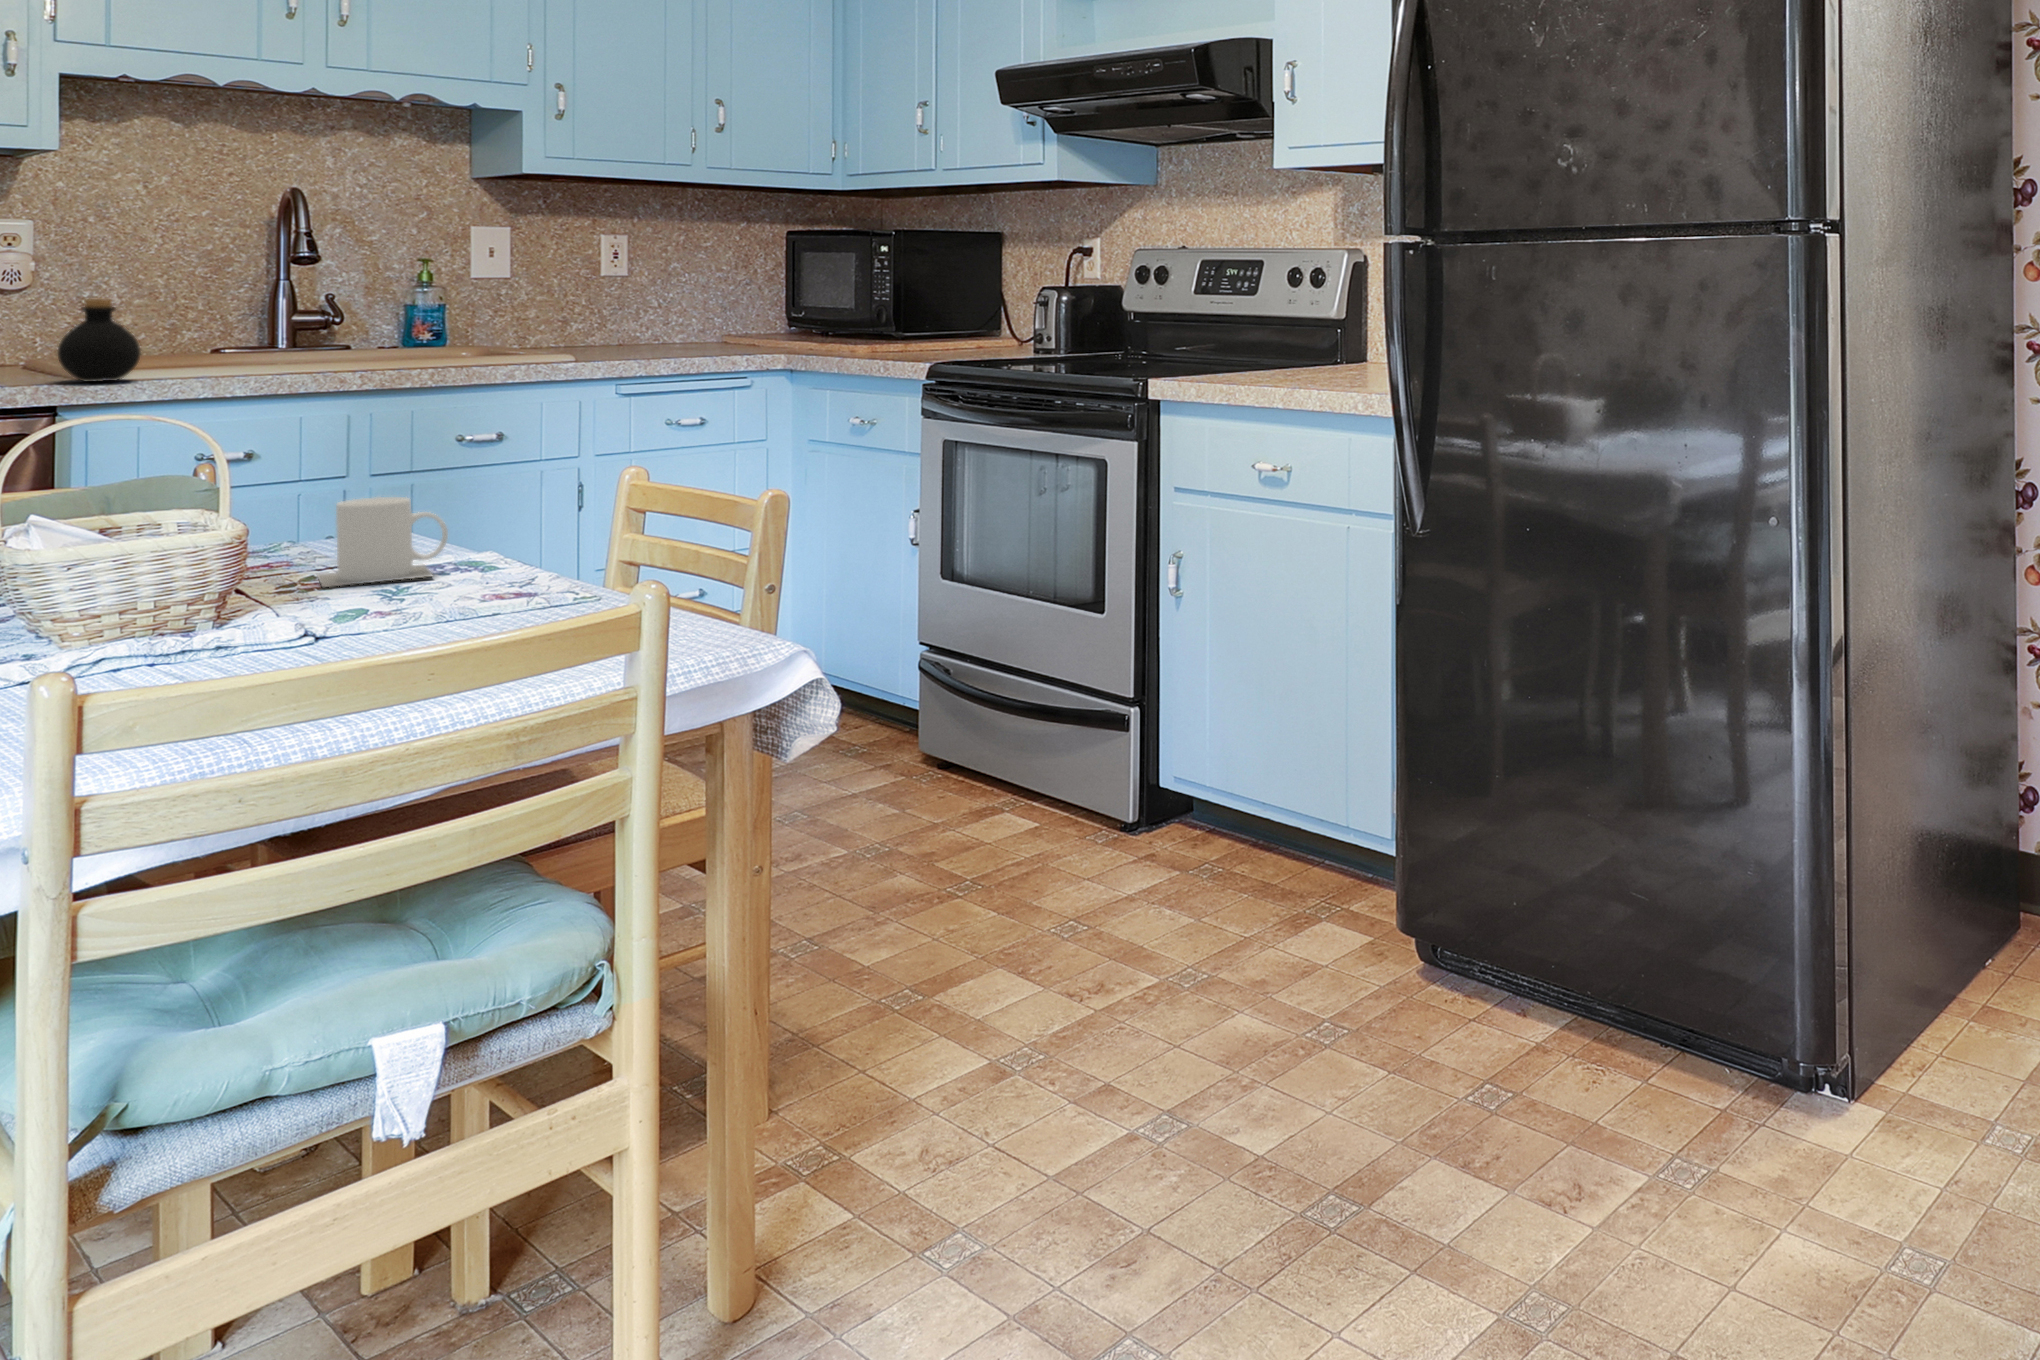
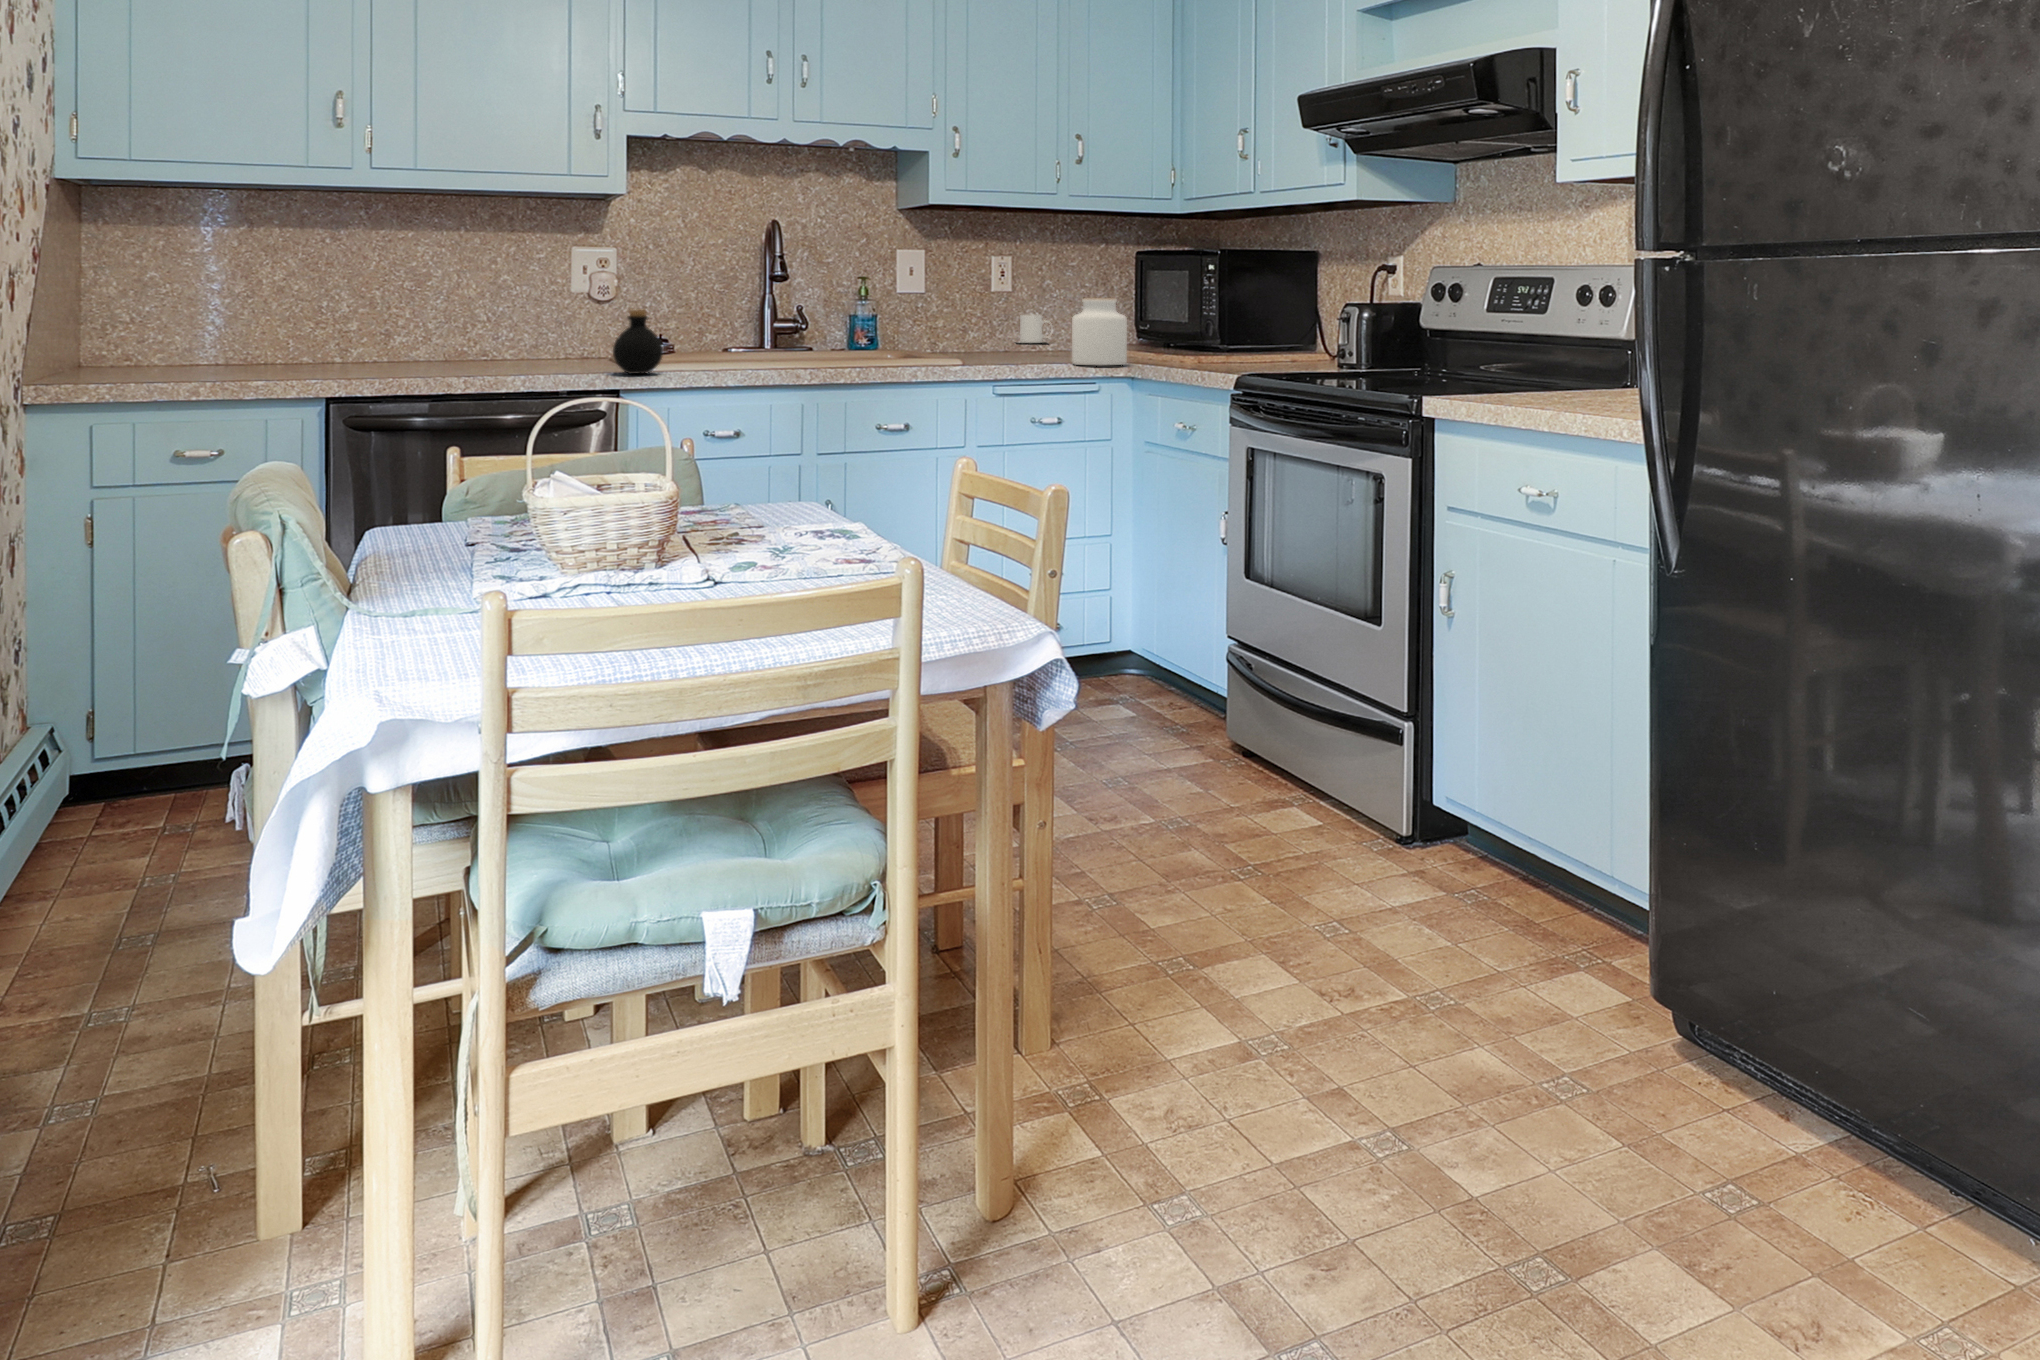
jar: none [716,284,785,358] -> present [1072,298,1127,365]
mug: present [318,497,448,587] -> present [1020,315,1047,343]

